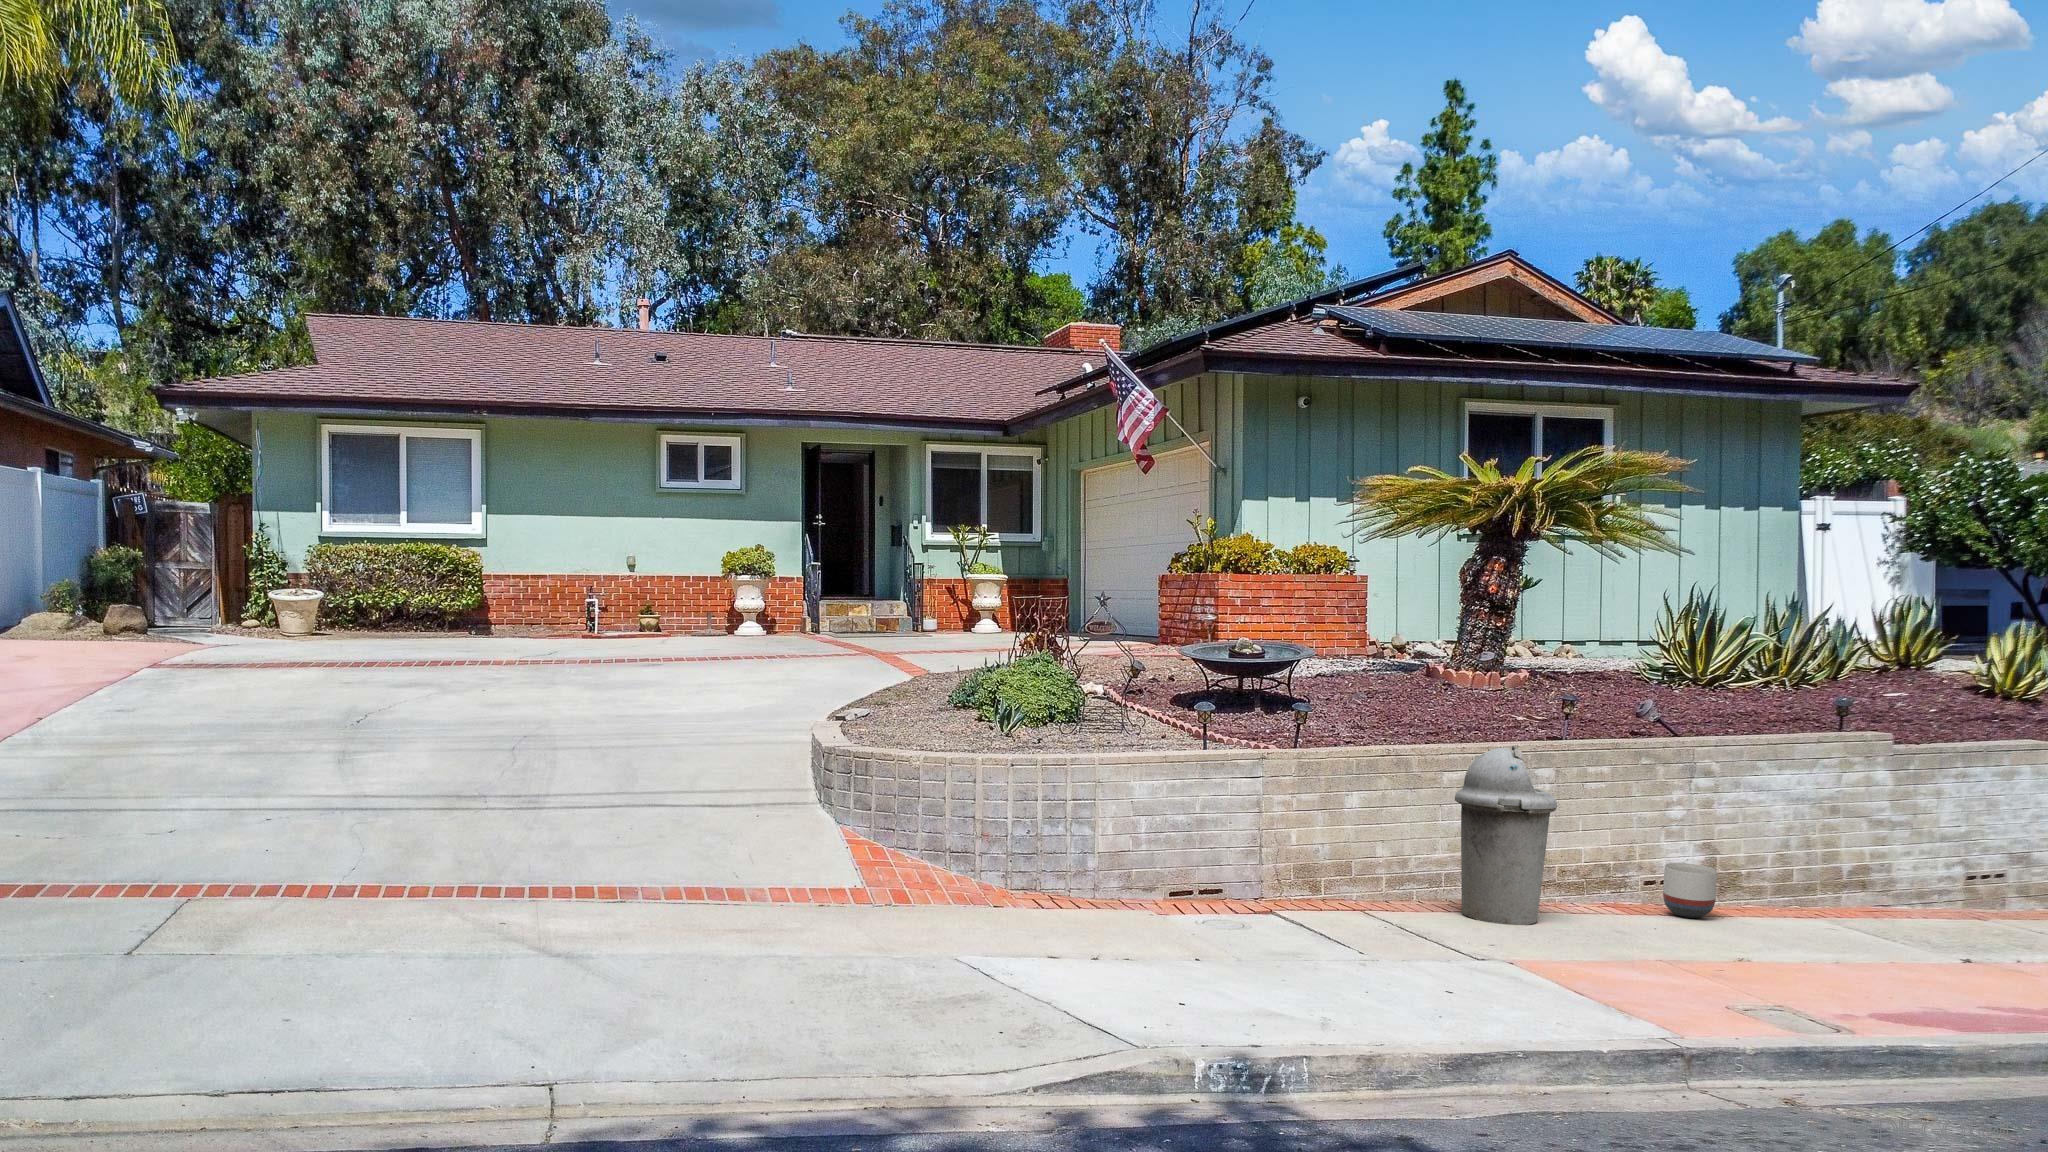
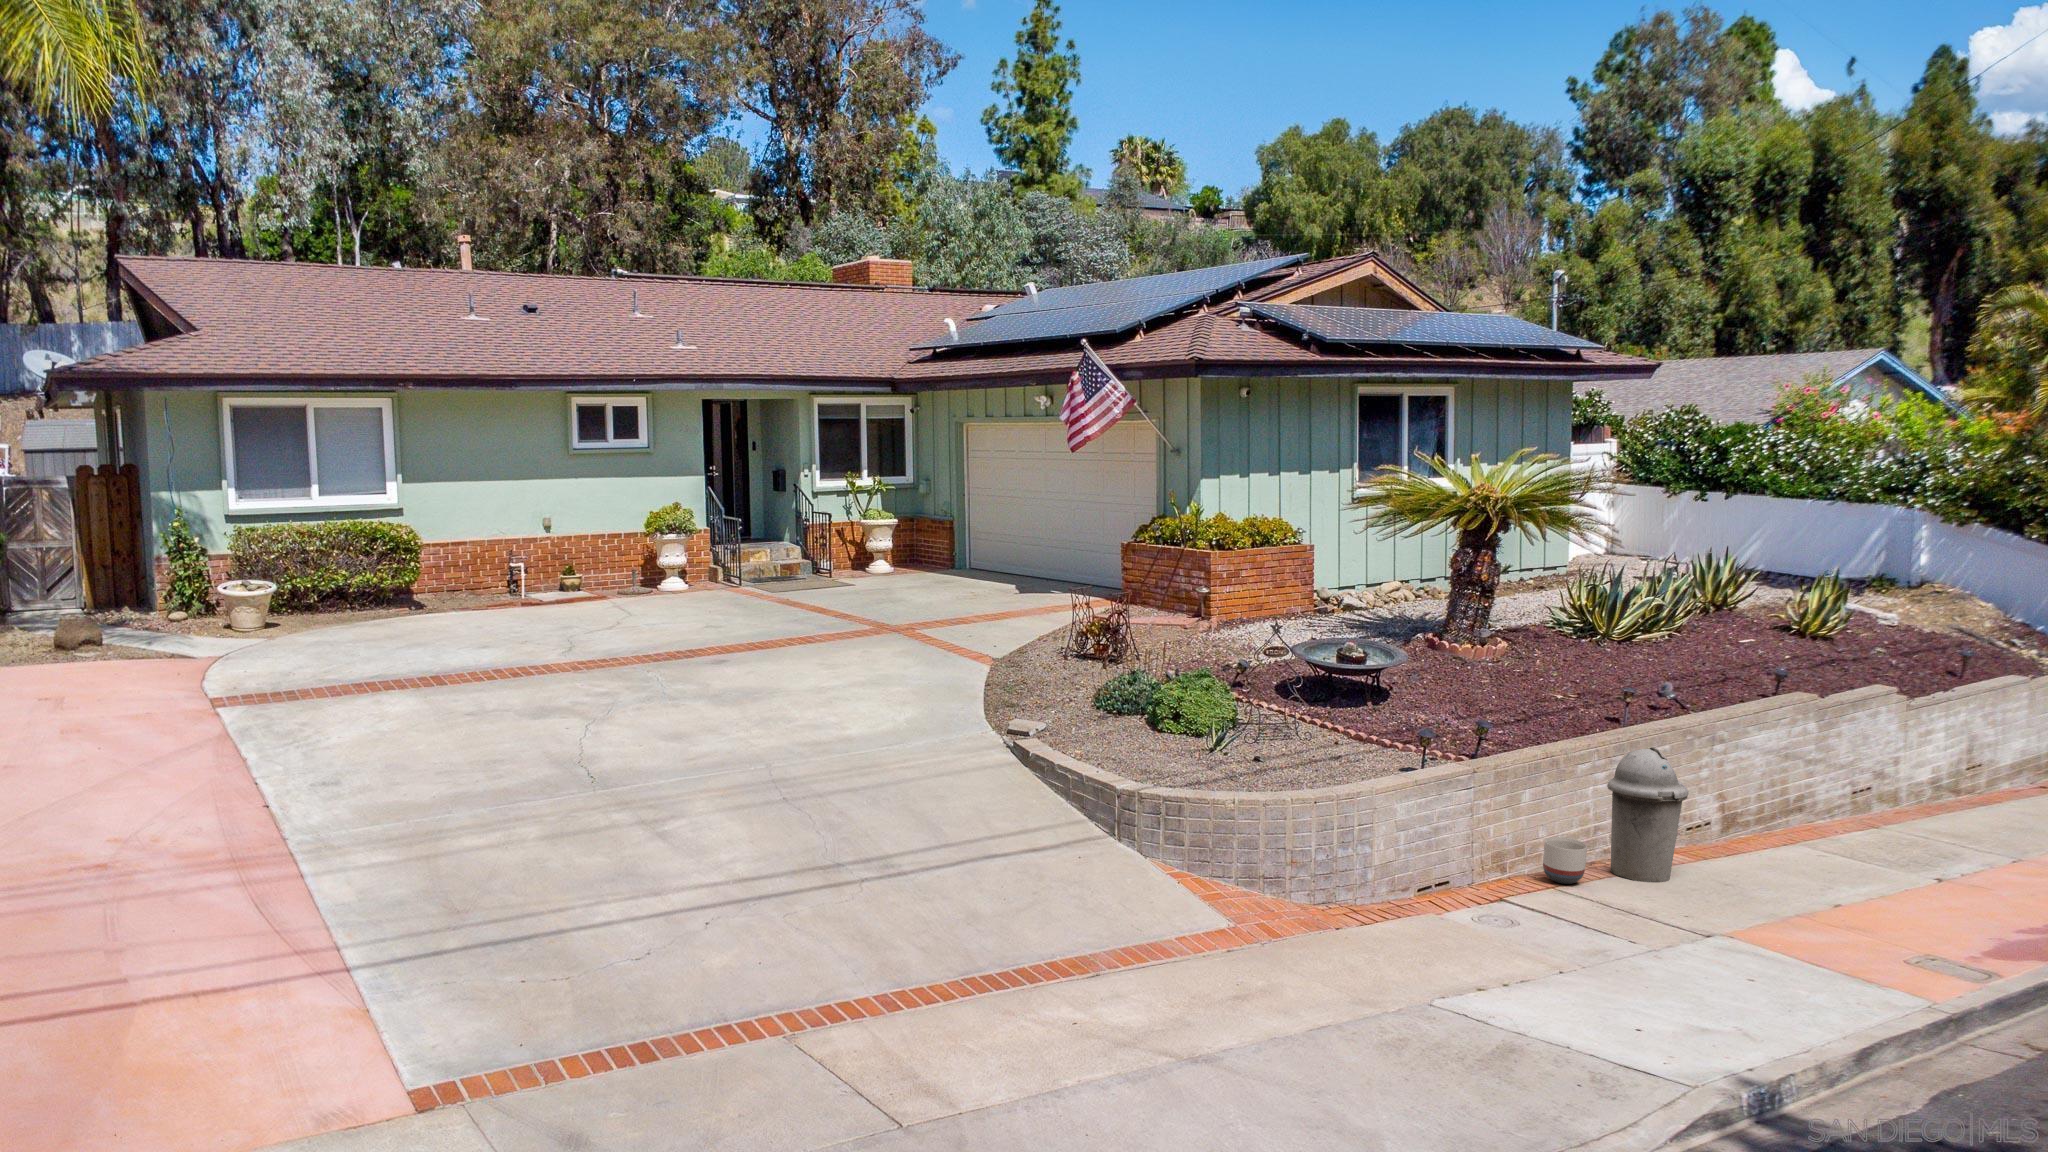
planter: present [1663,863,1717,918] -> present [1543,837,1587,884]

